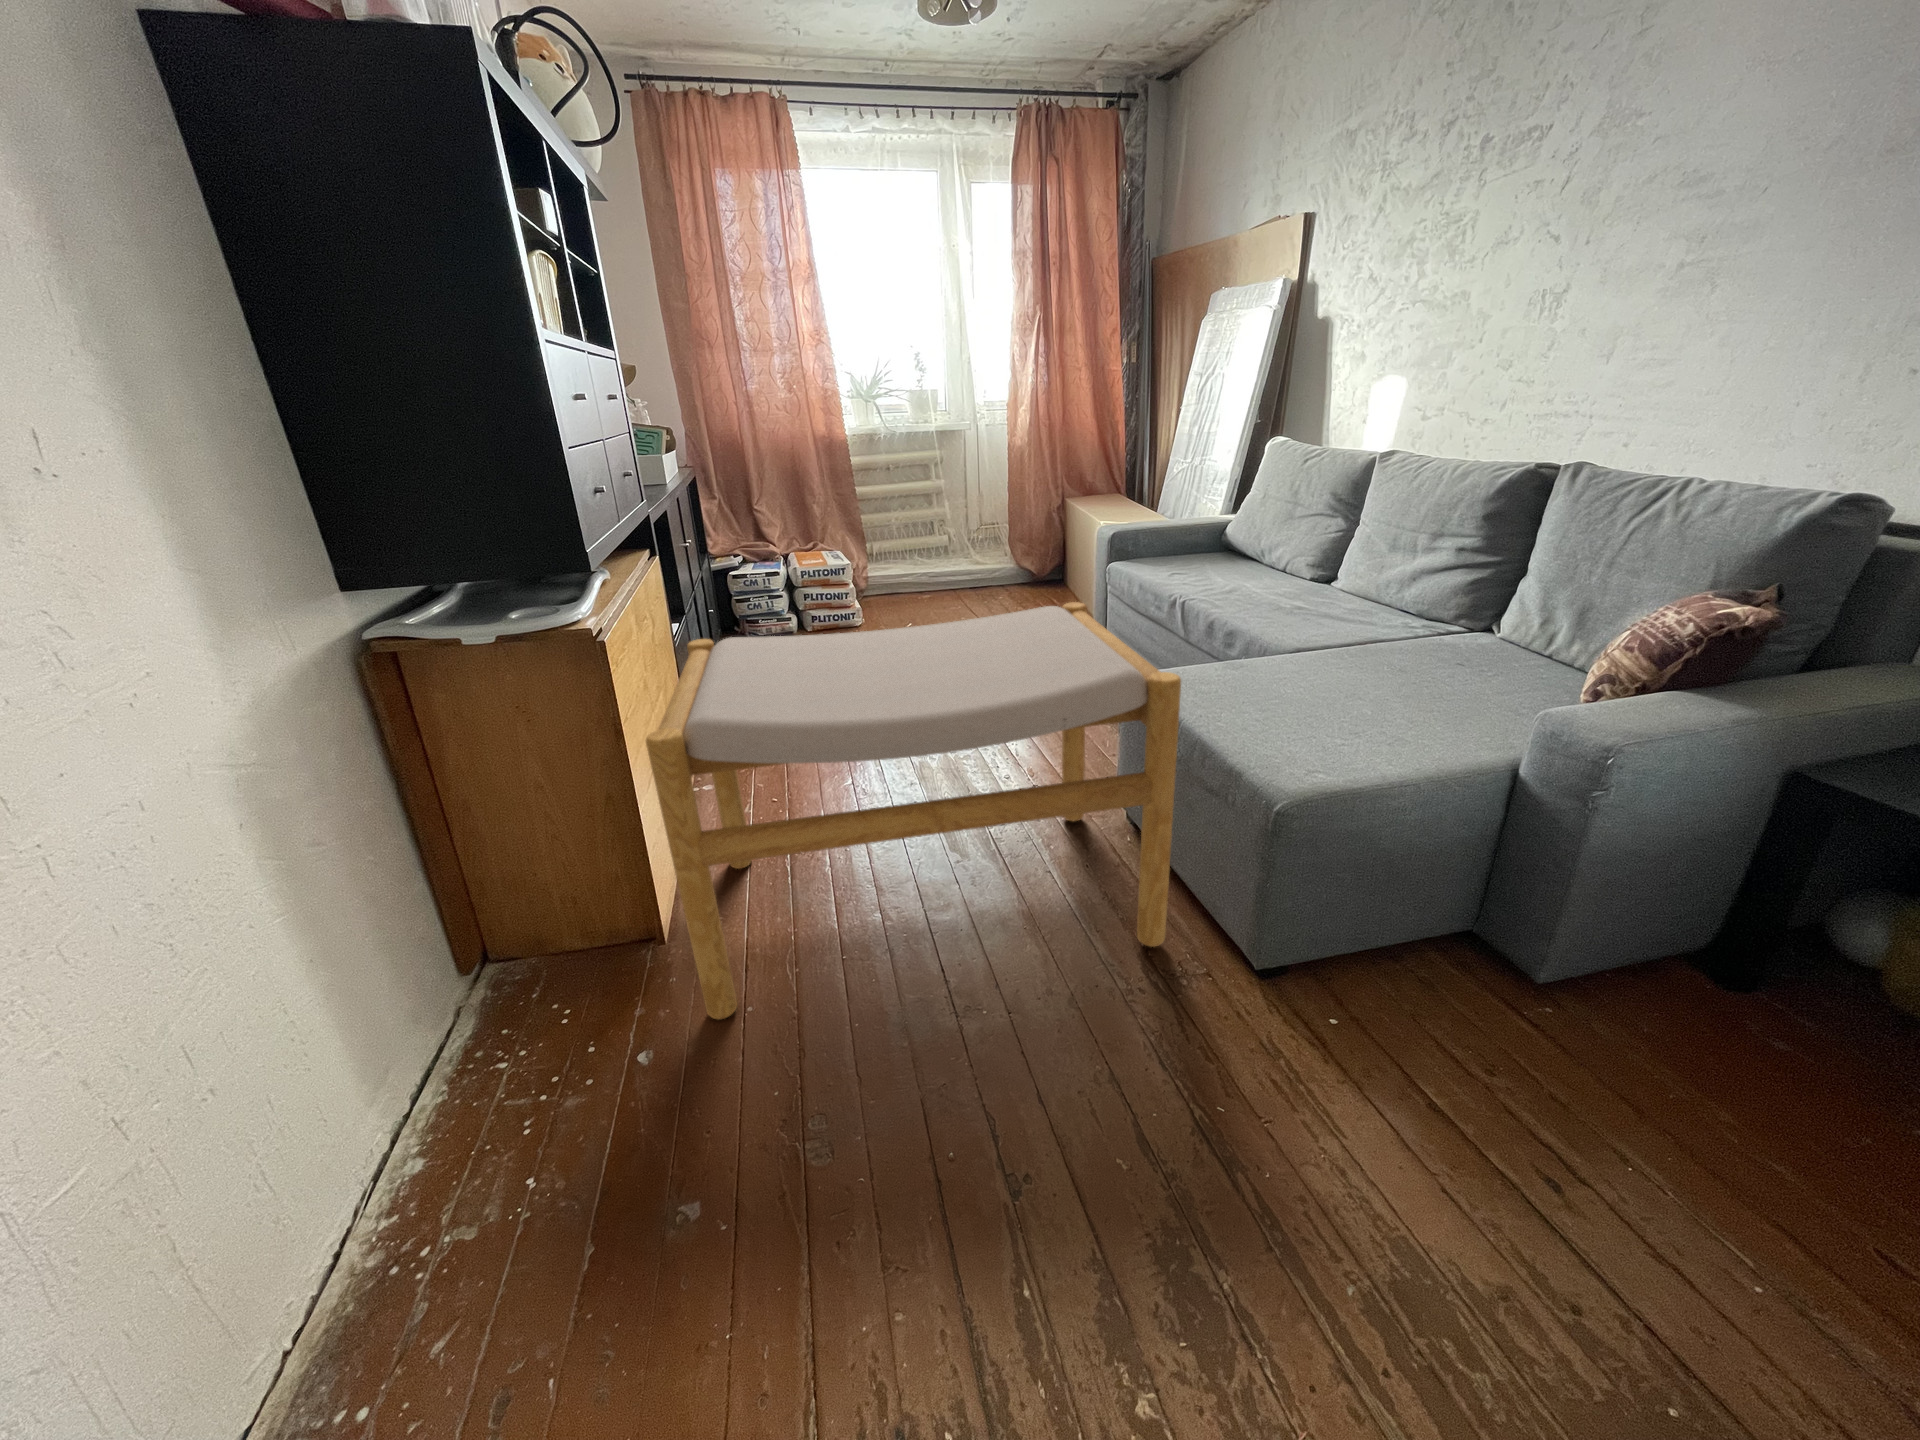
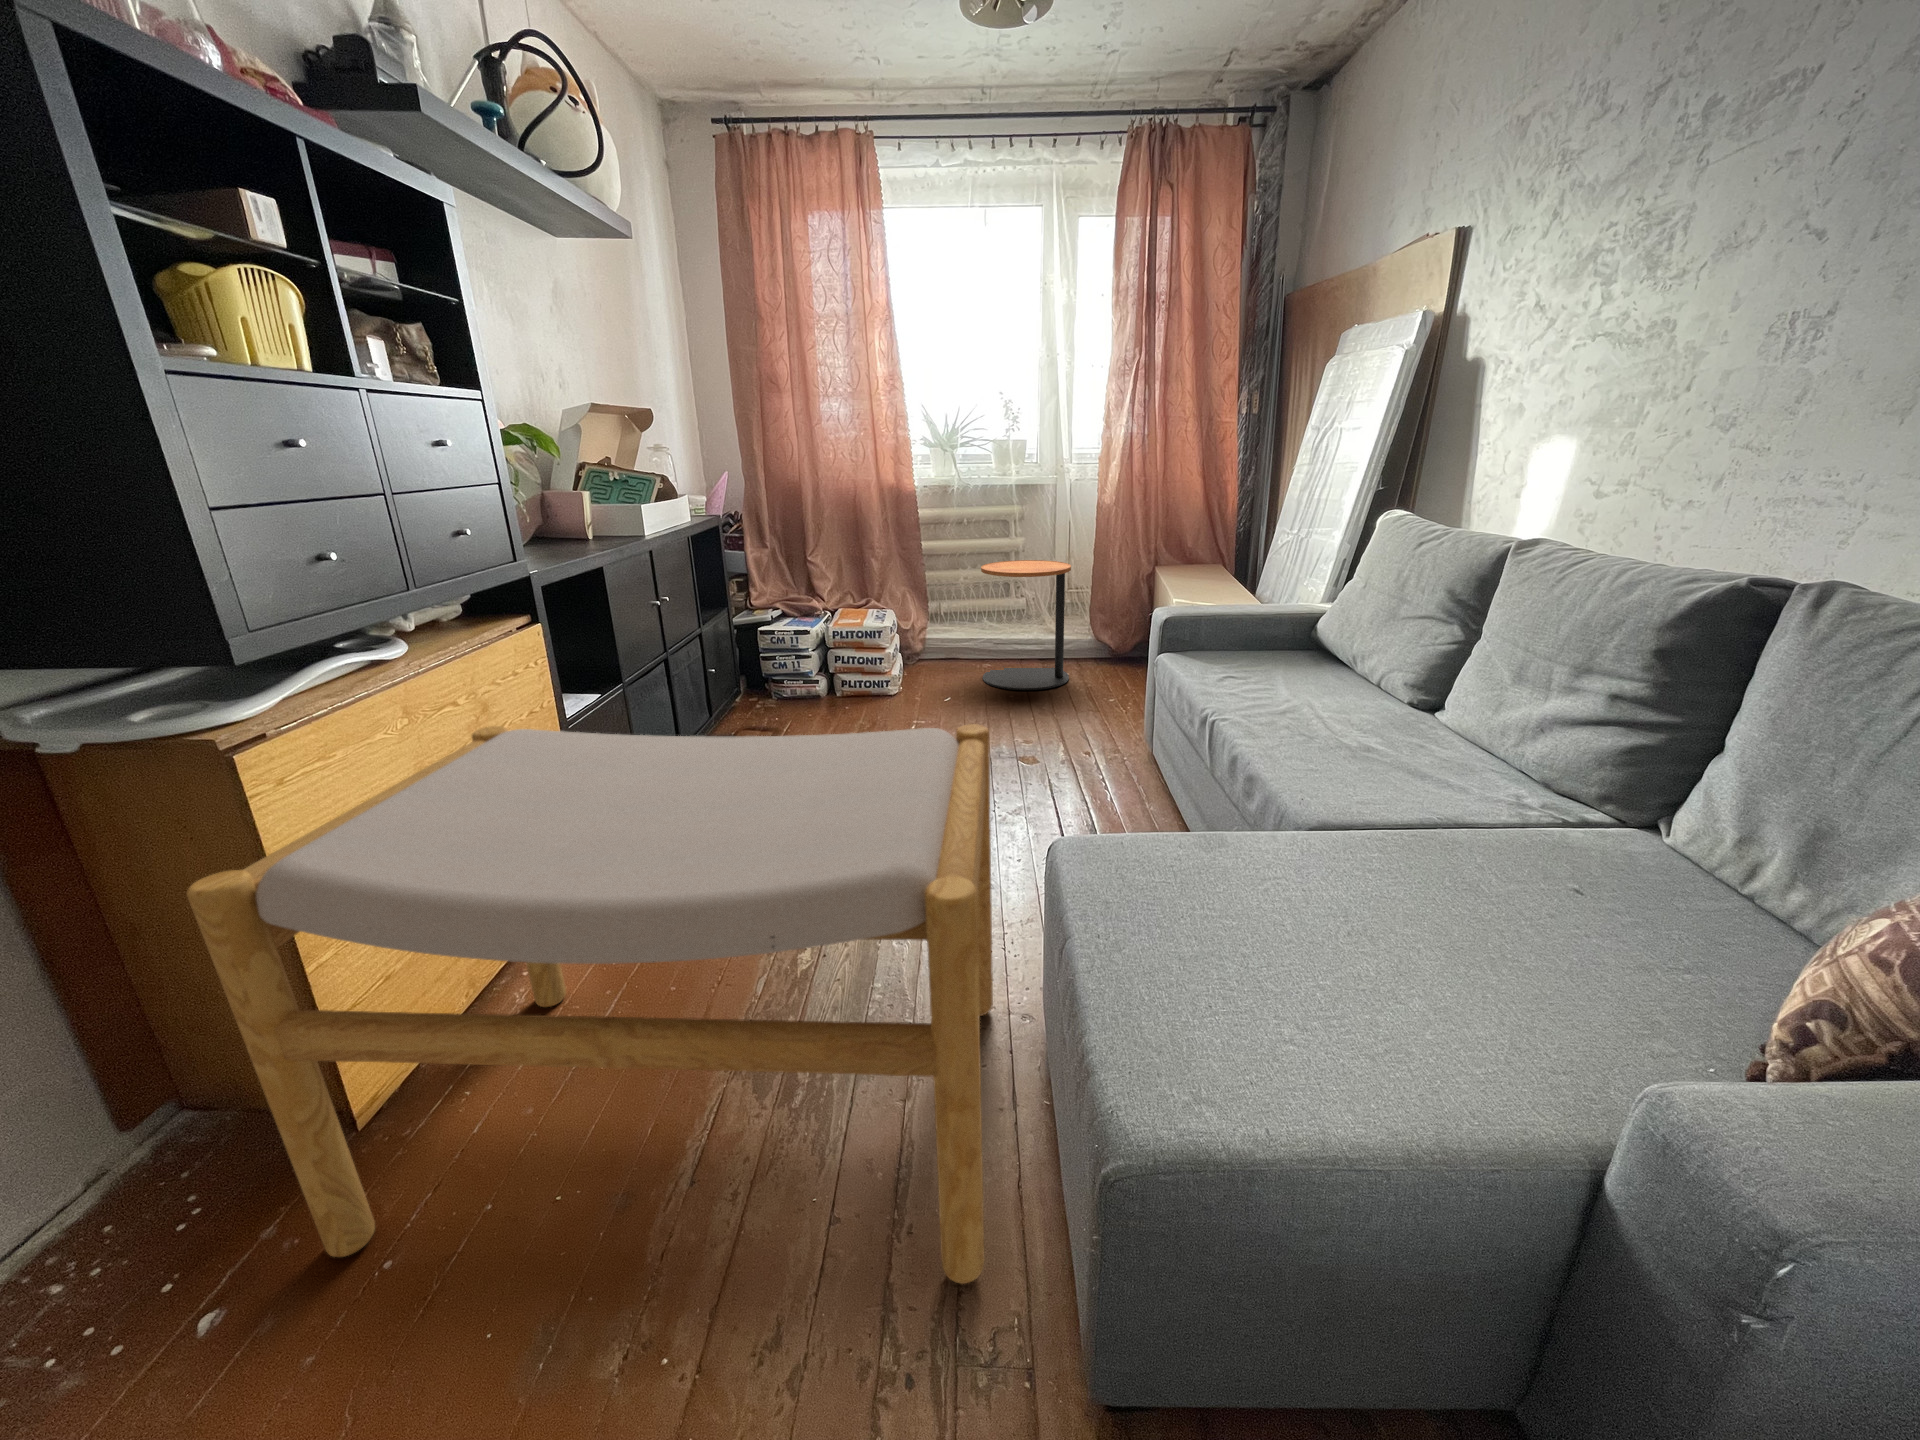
side table: none [919,496,1001,611] -> present [981,560,1071,690]

